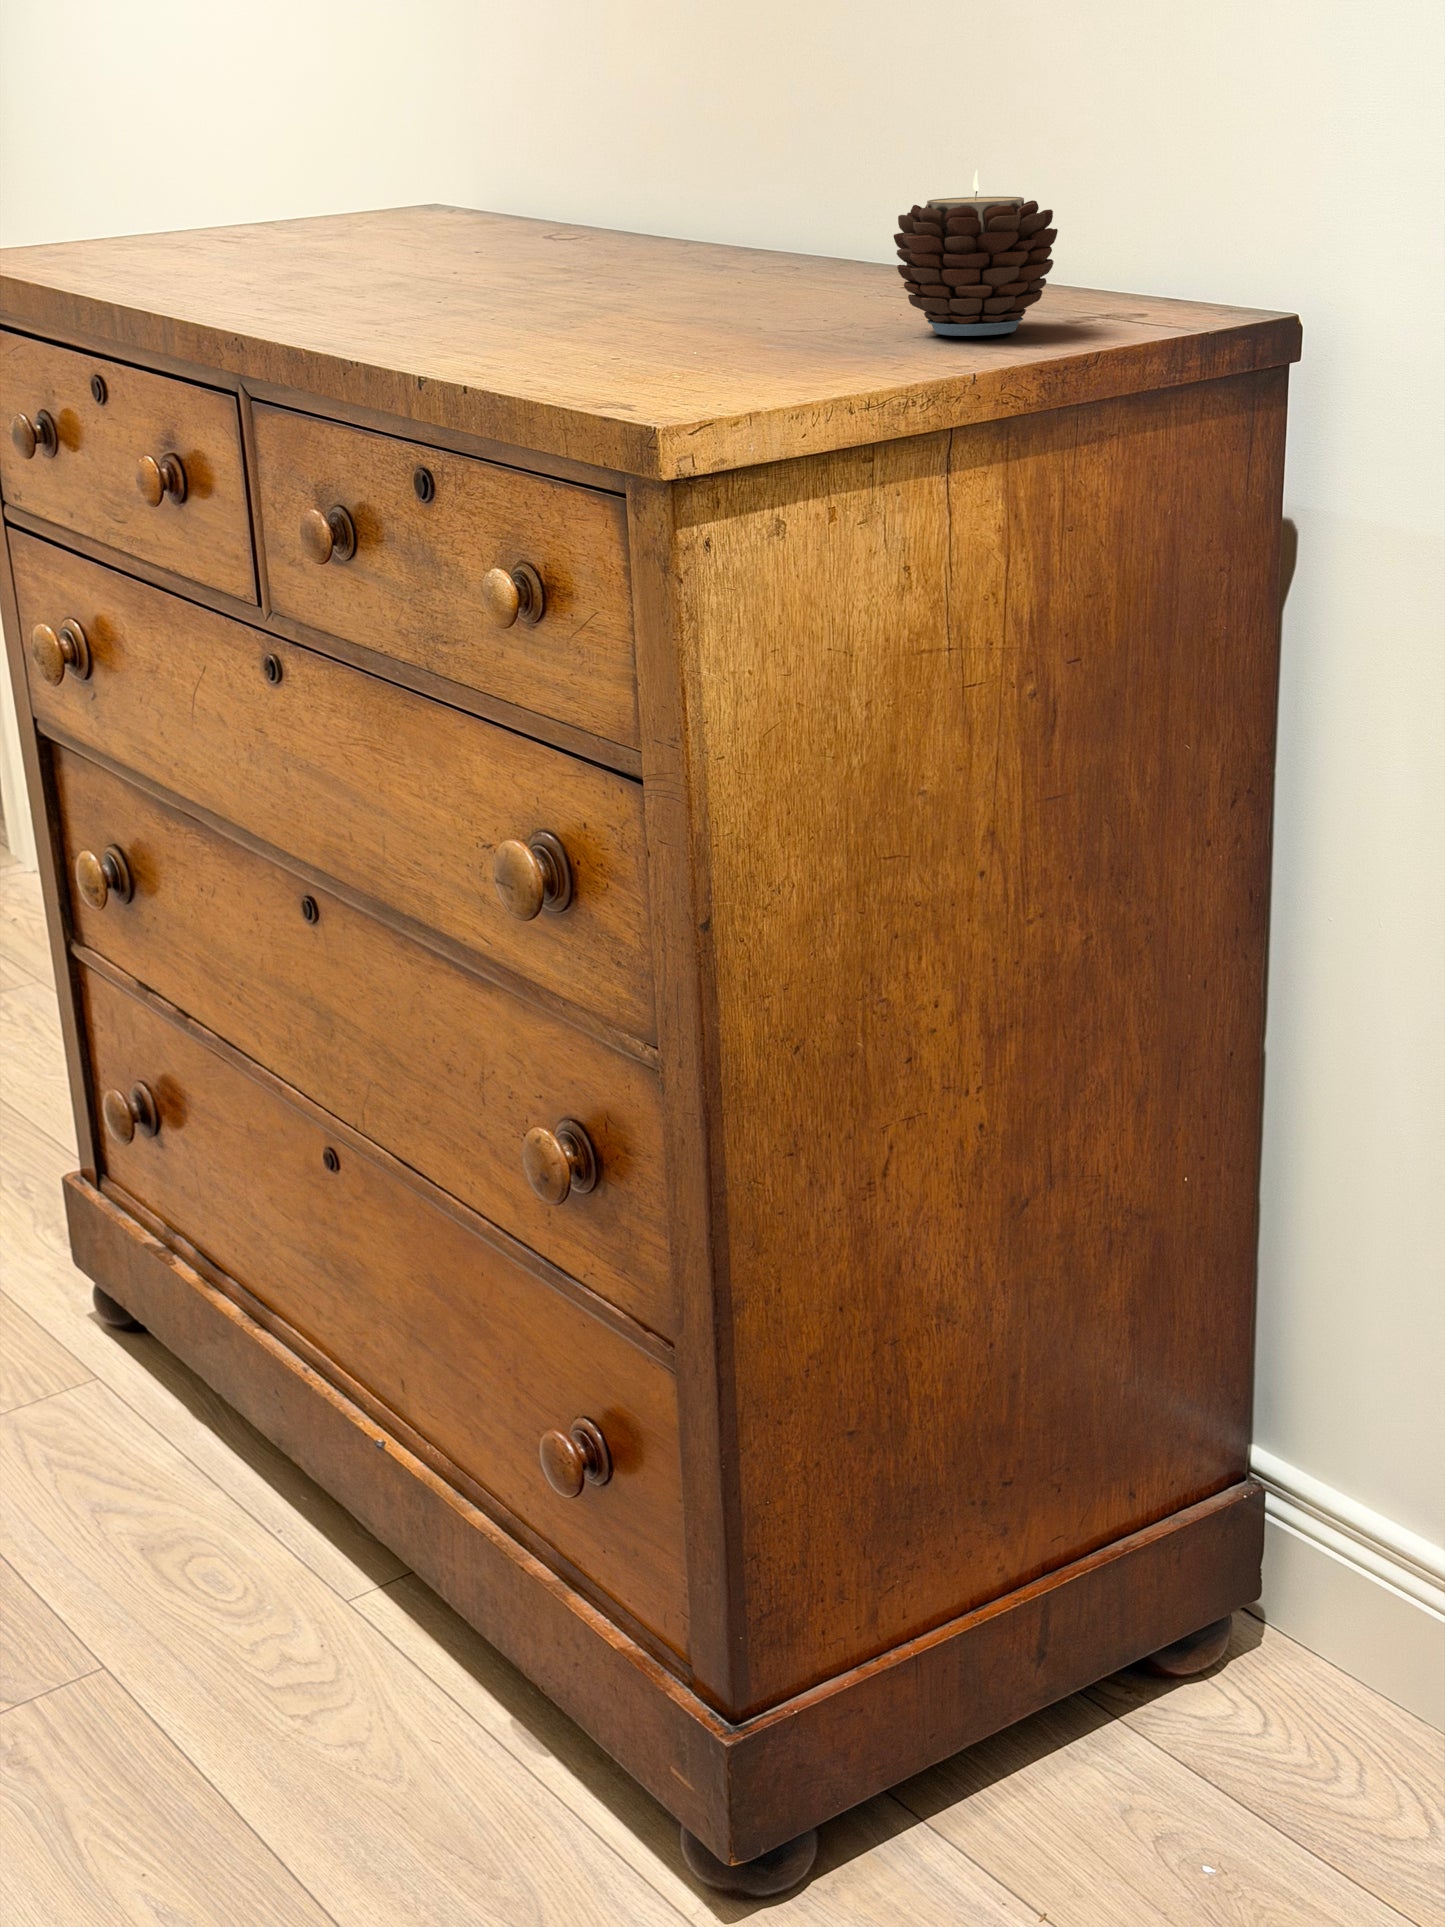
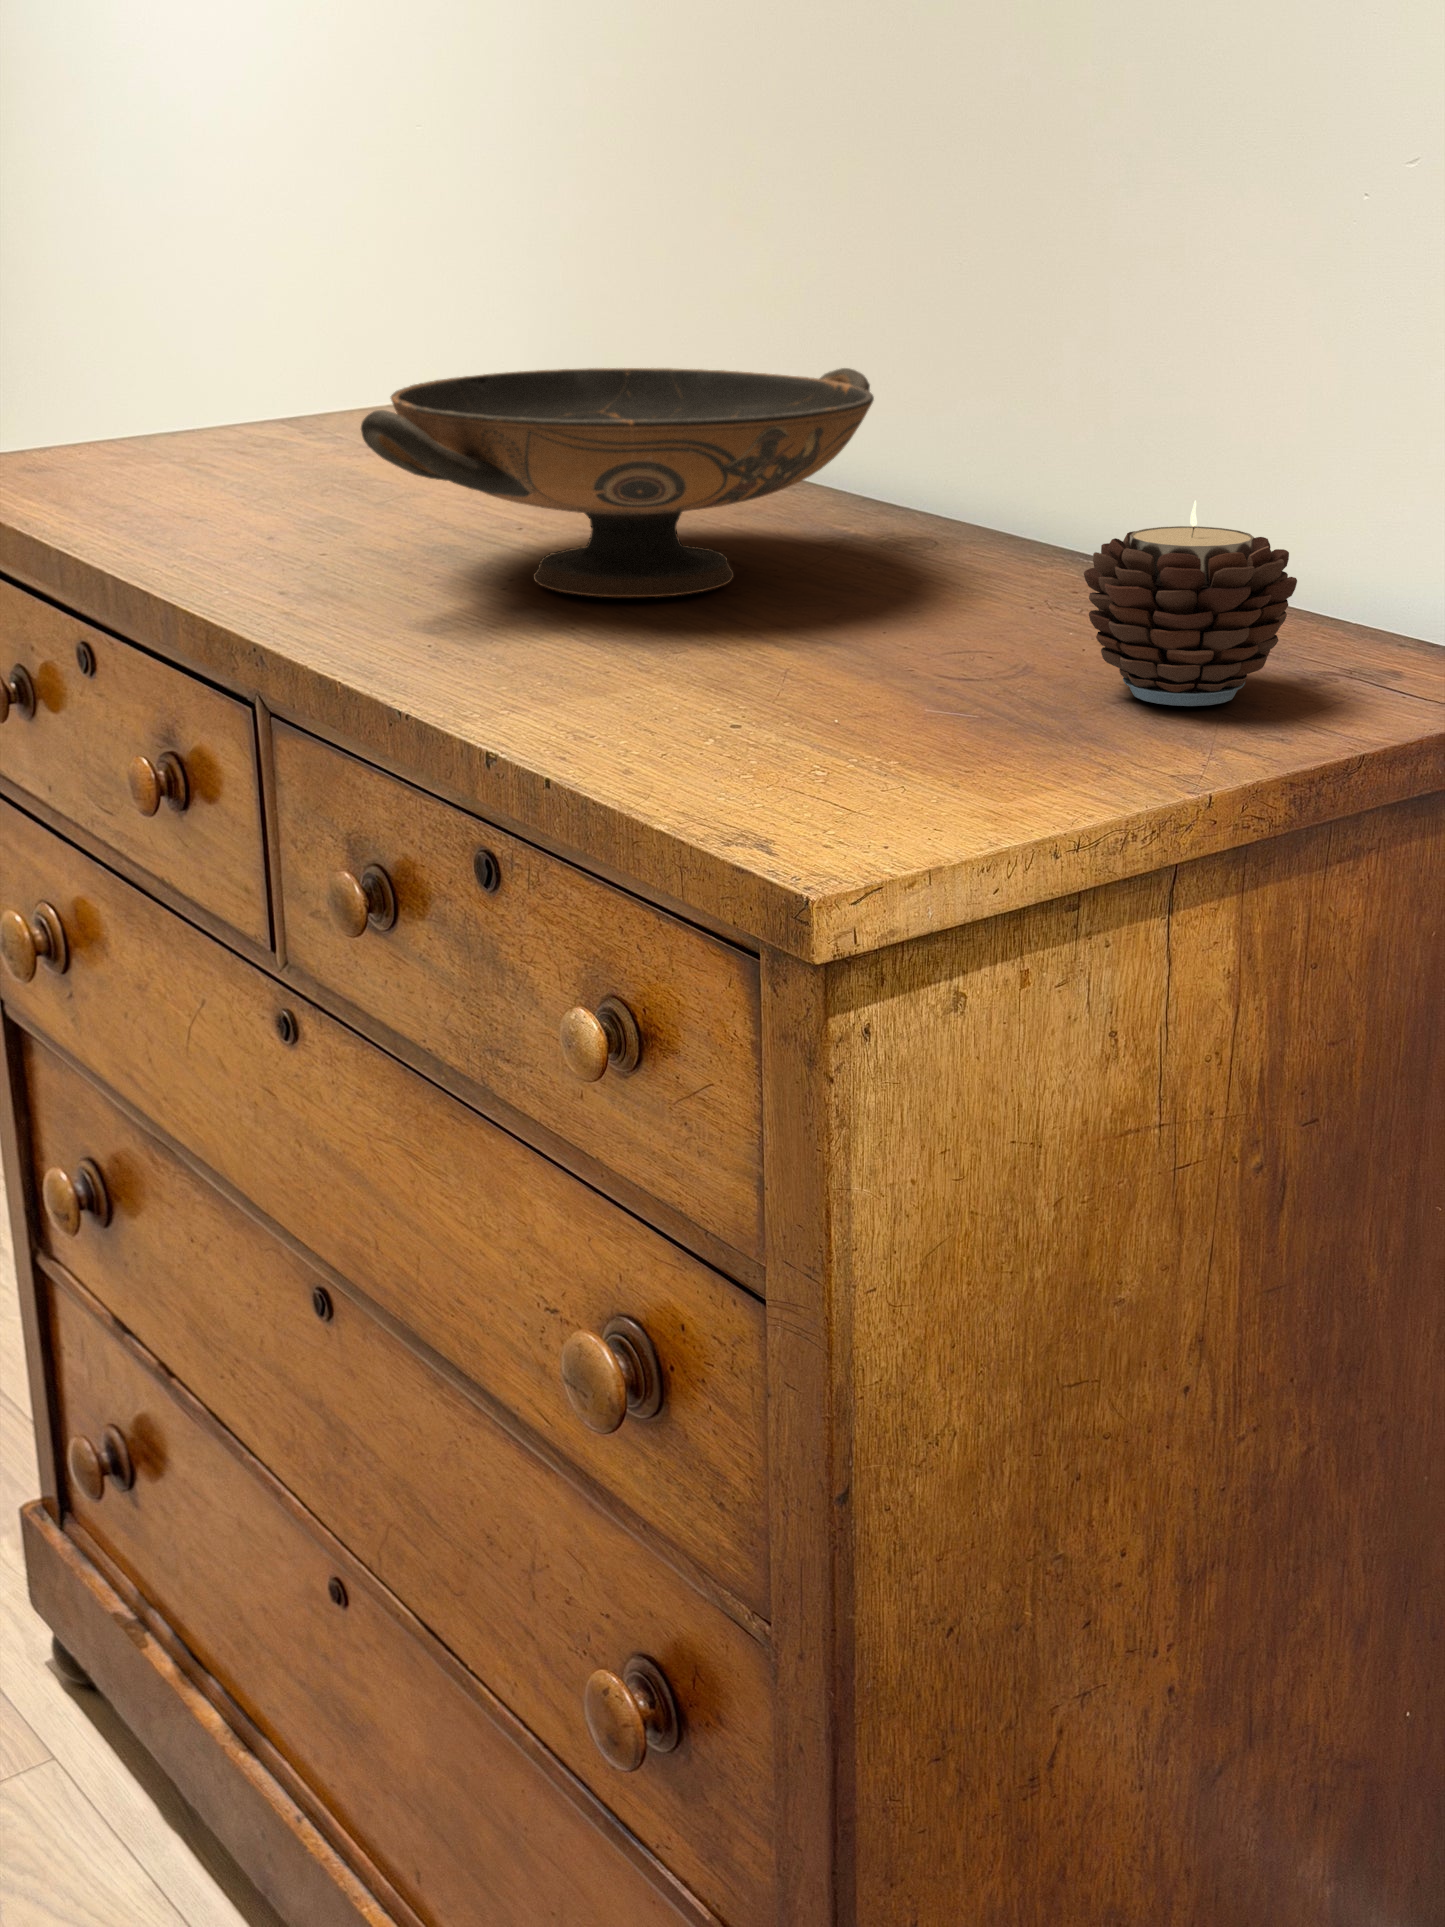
decorative bowl: none [318,118,744,297] -> present [361,368,874,597]

